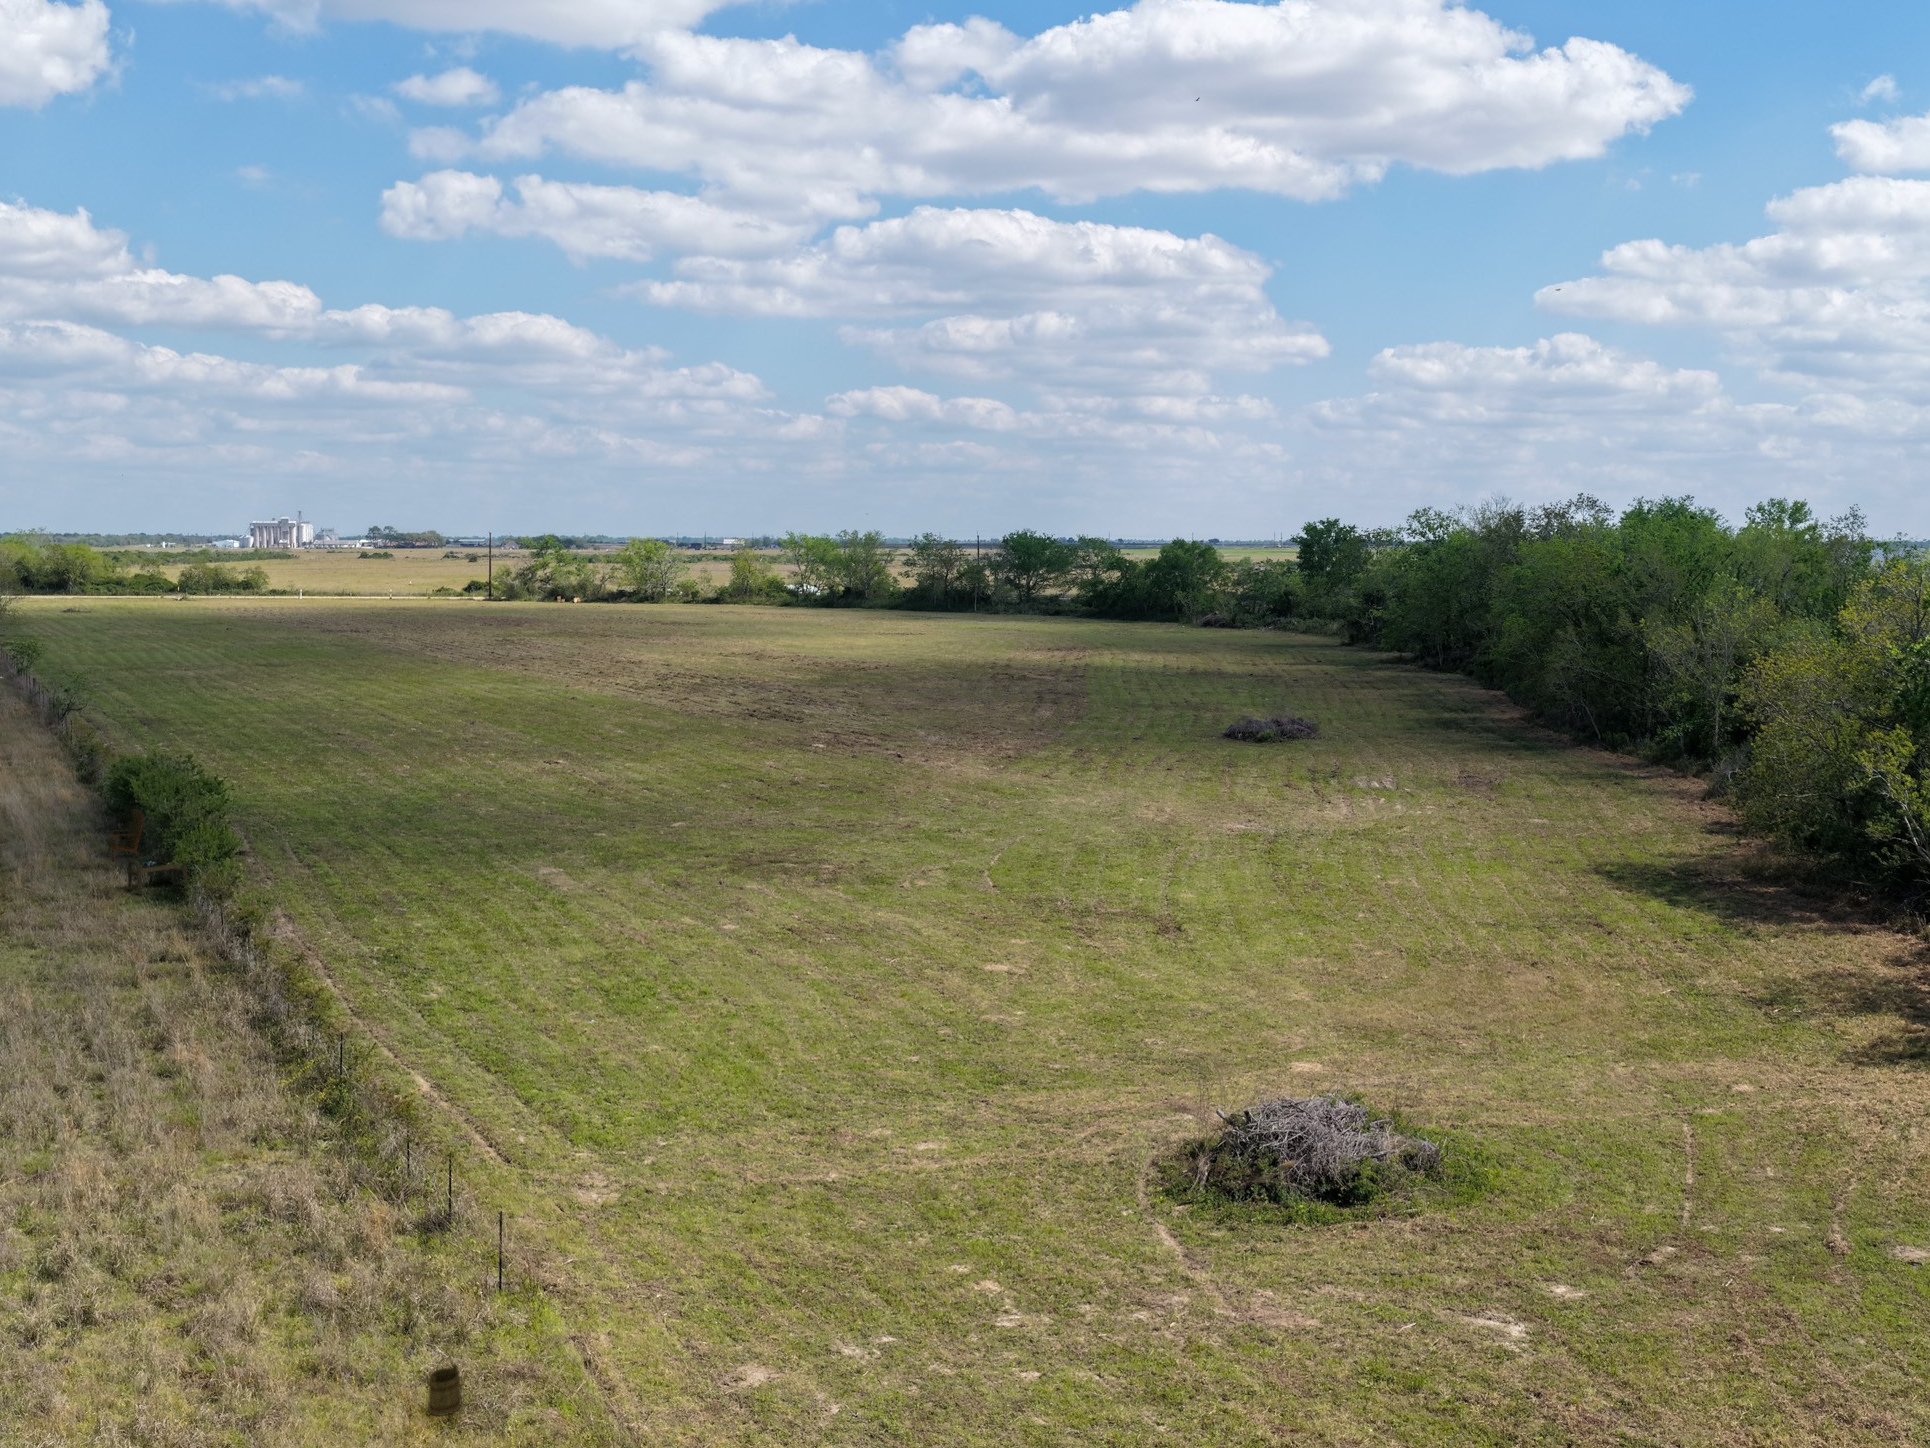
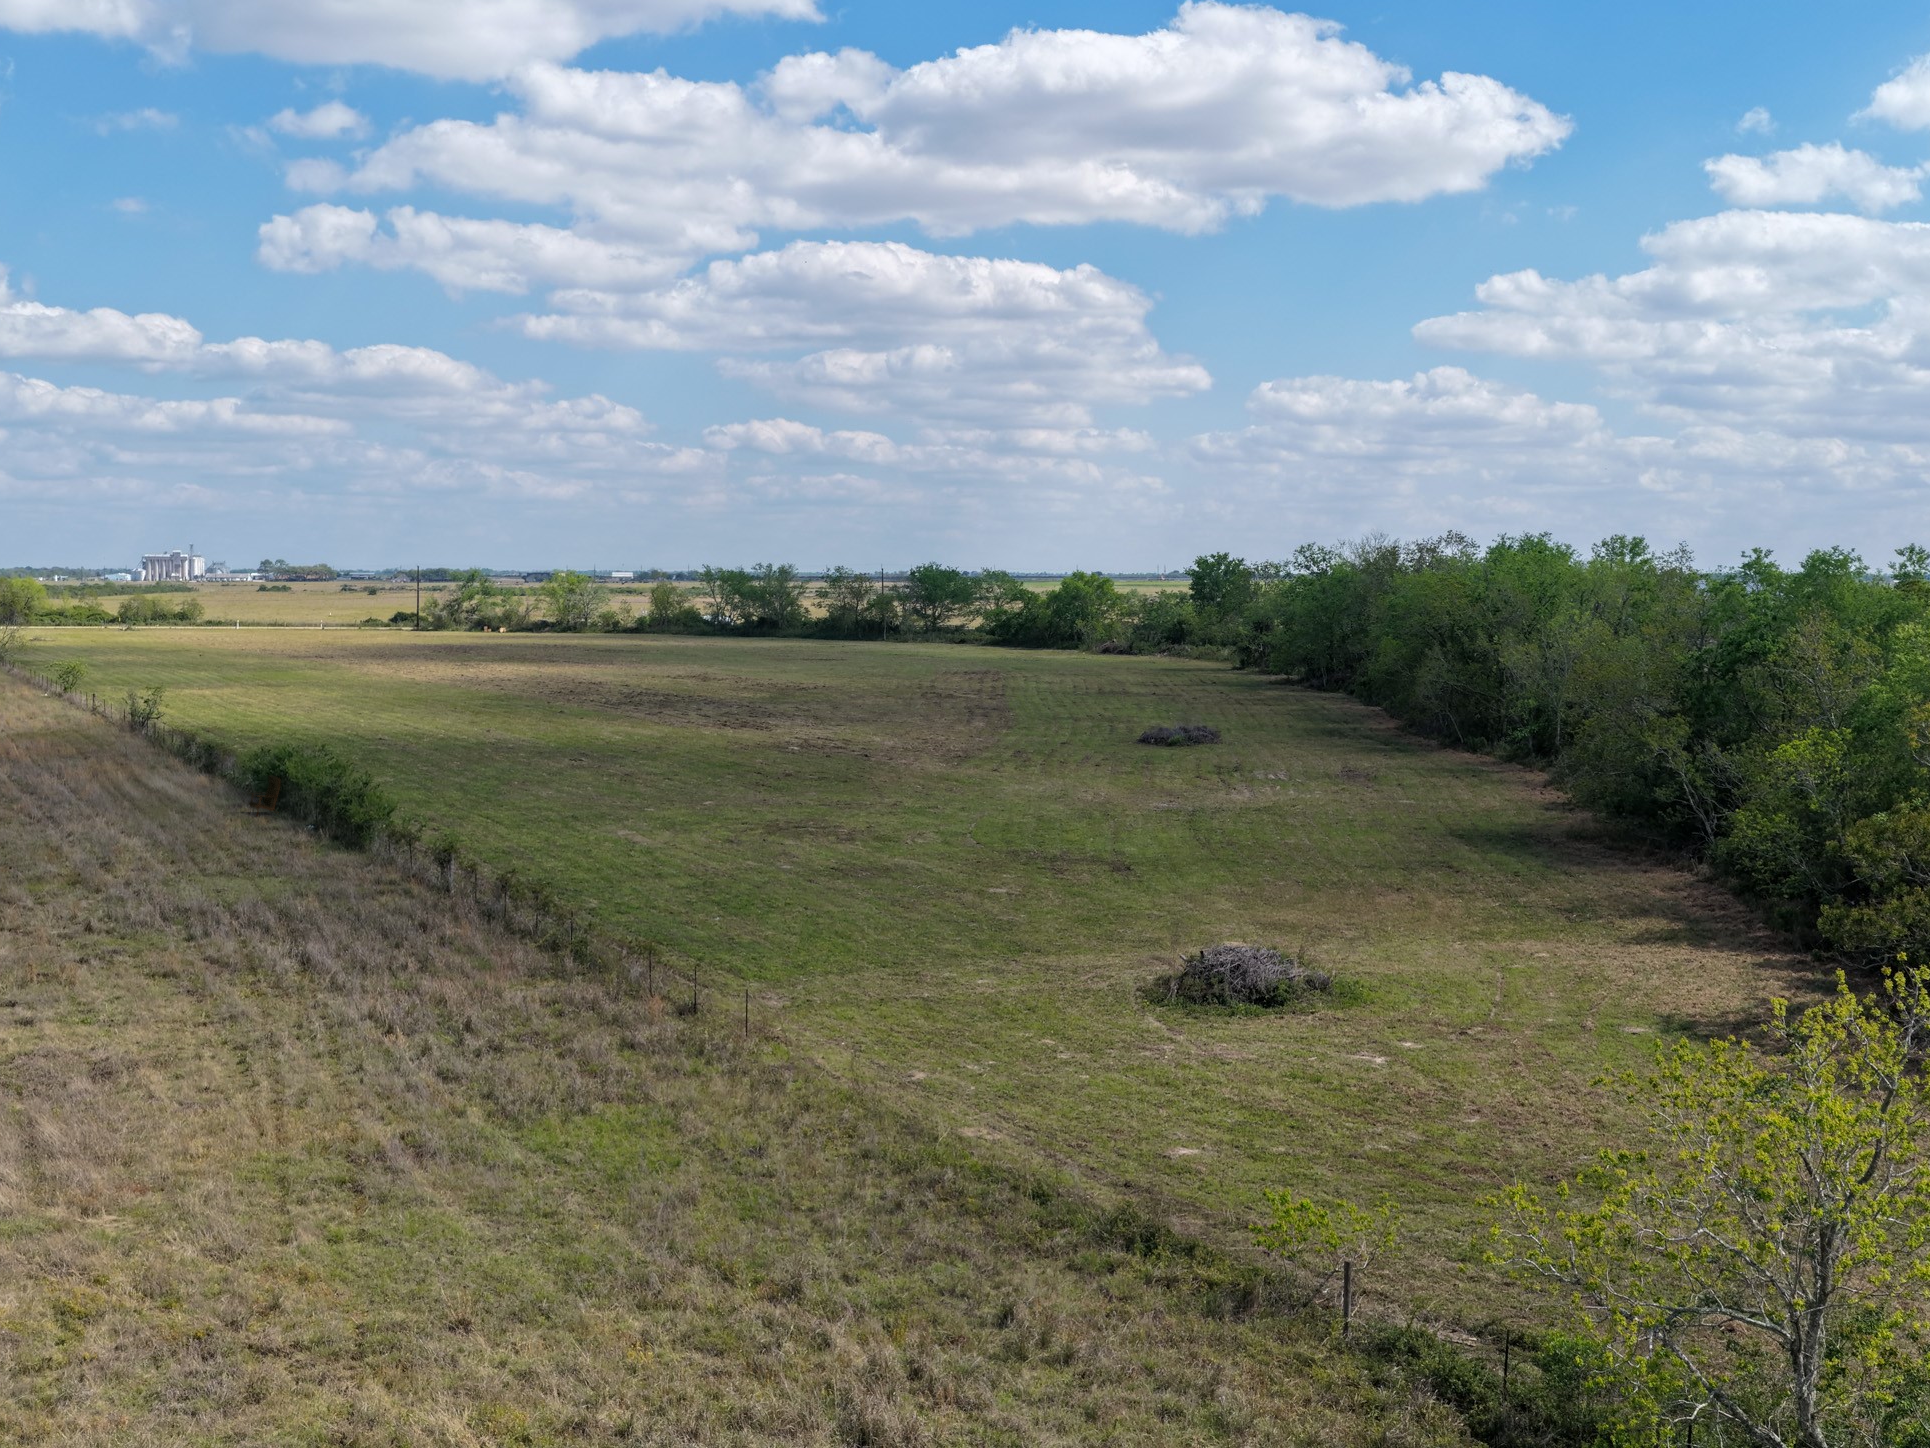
bench: present [128,859,187,895] -> none [288,807,334,839]
bucket: present [428,1358,462,1416] -> none [720,1054,740,1089]

